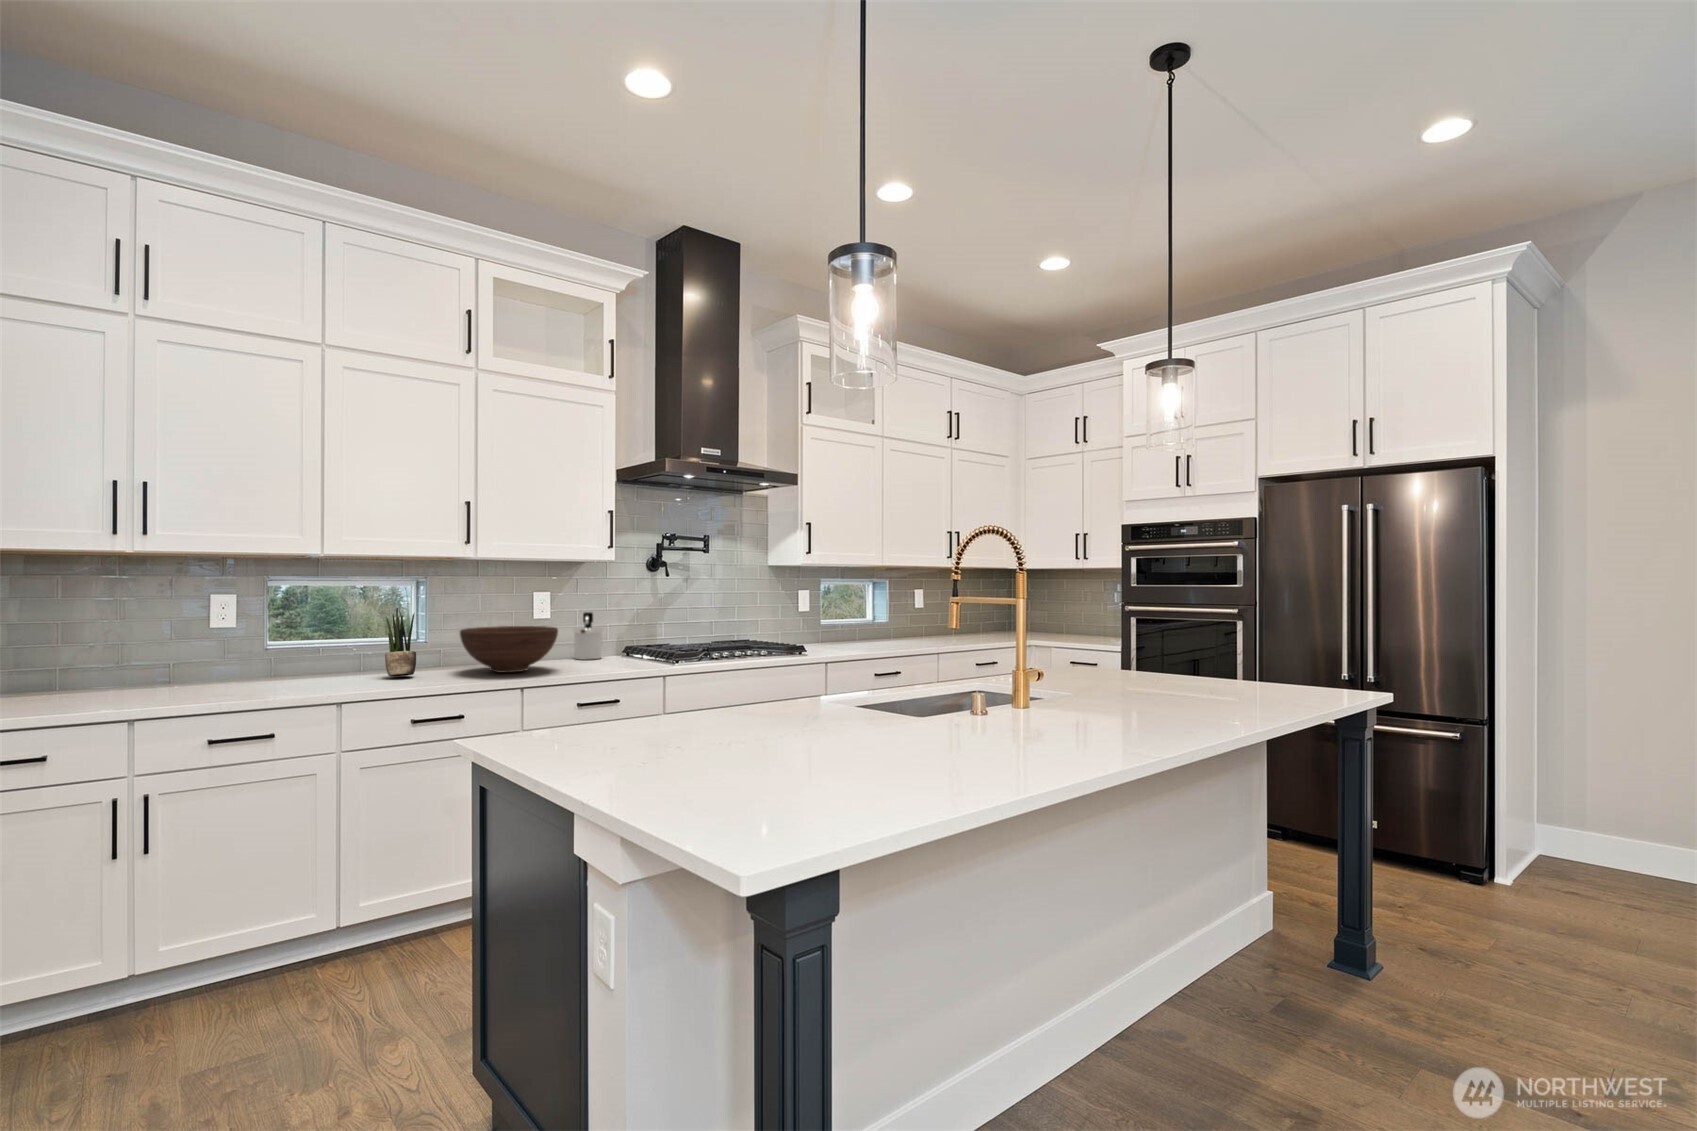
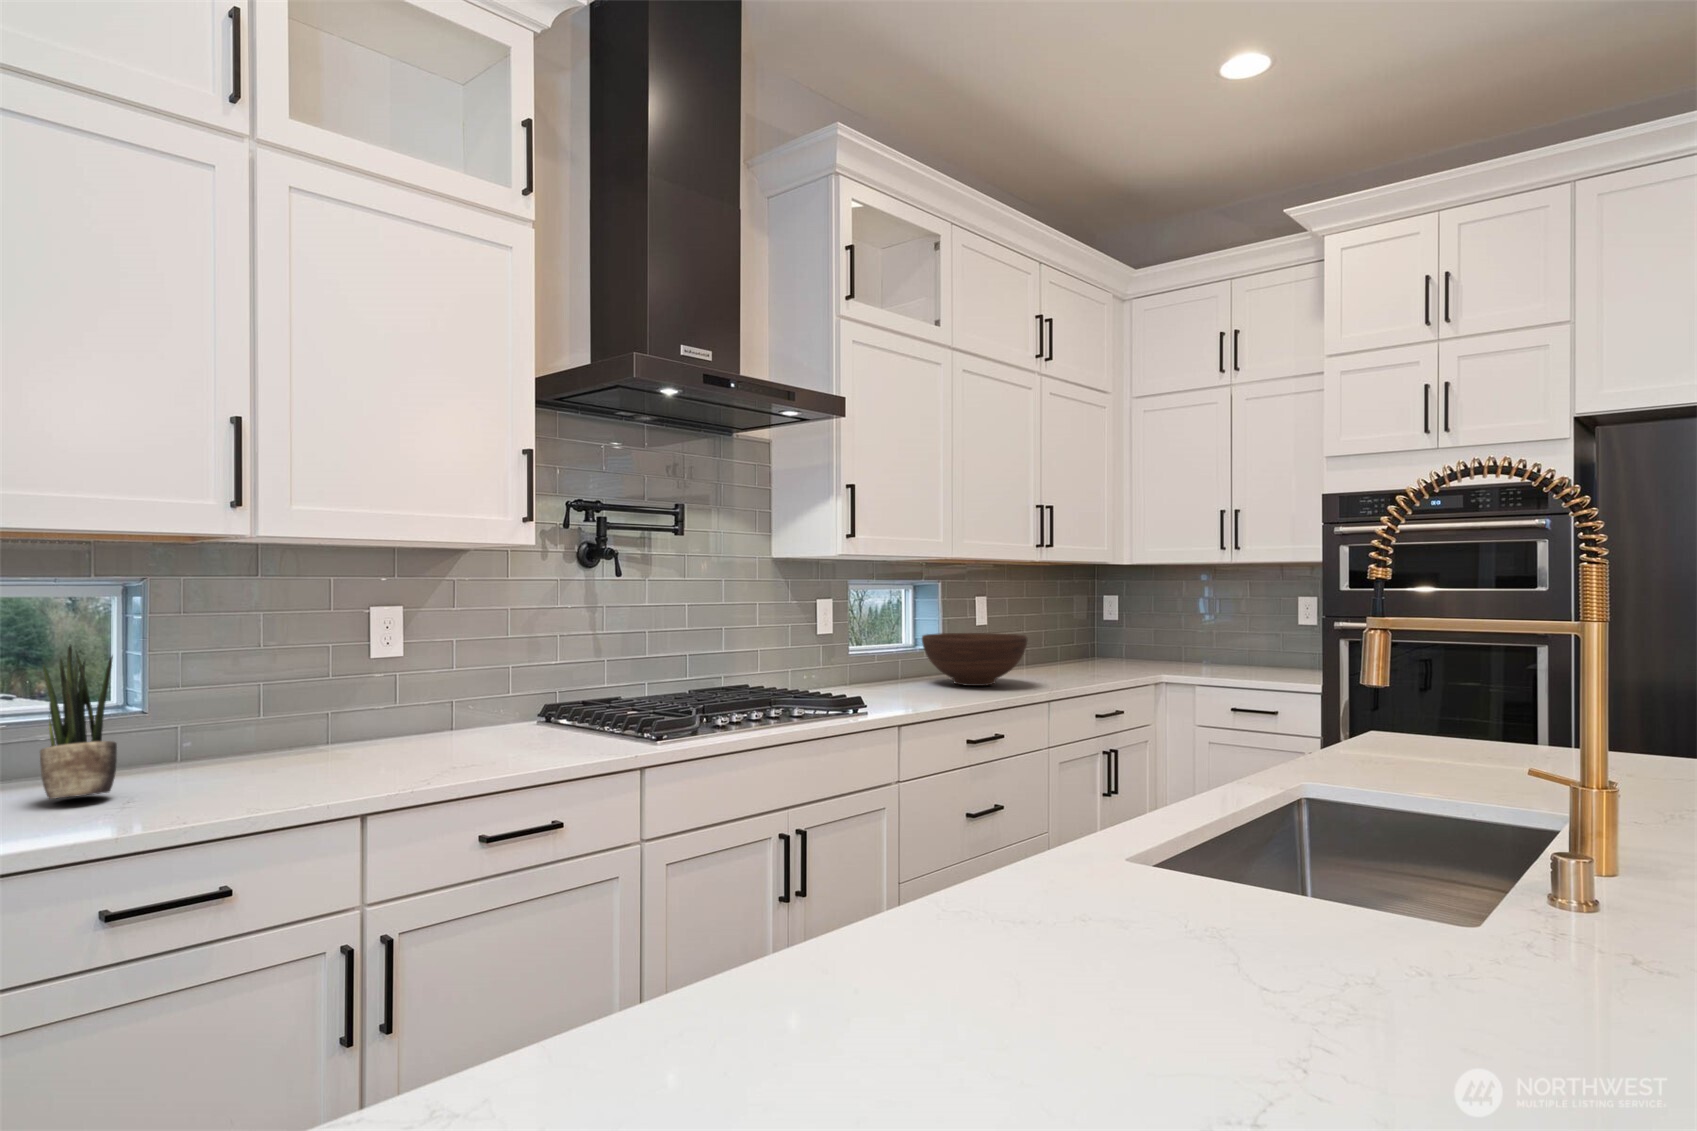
soap dispenser: present [573,612,603,660] -> none [450,644,507,735]
fruit bowl: present [460,626,558,673] -> present [922,633,1027,686]

